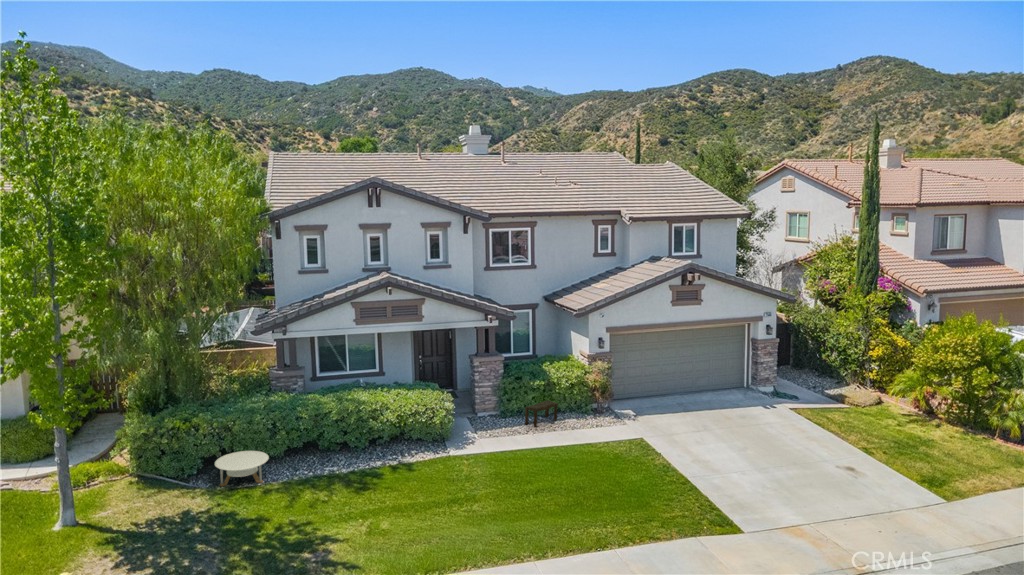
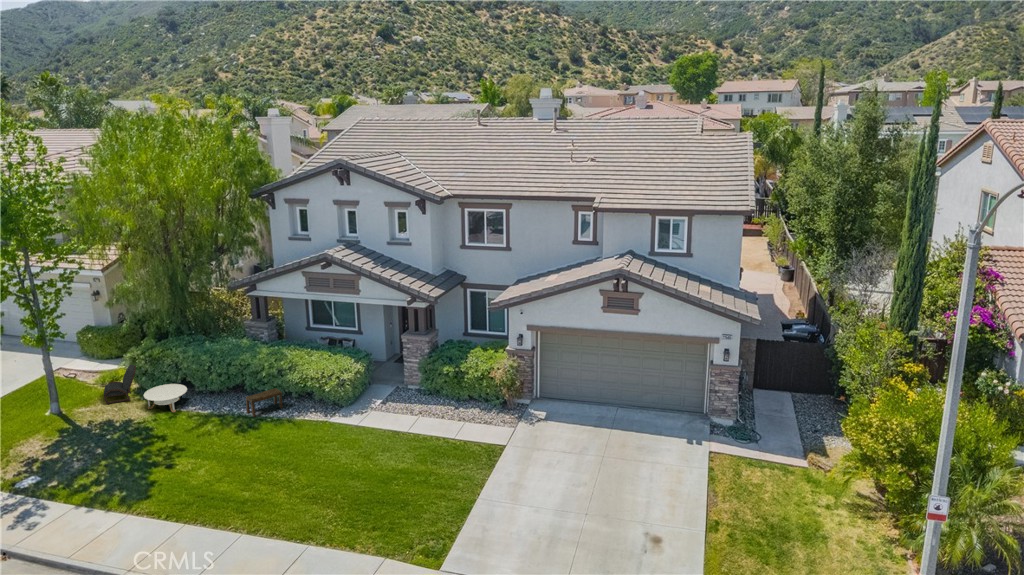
bench: present [525,400,558,427] -> present [246,388,283,417]
lounge chair: none [138,437,188,494] -> present [104,365,136,405]

